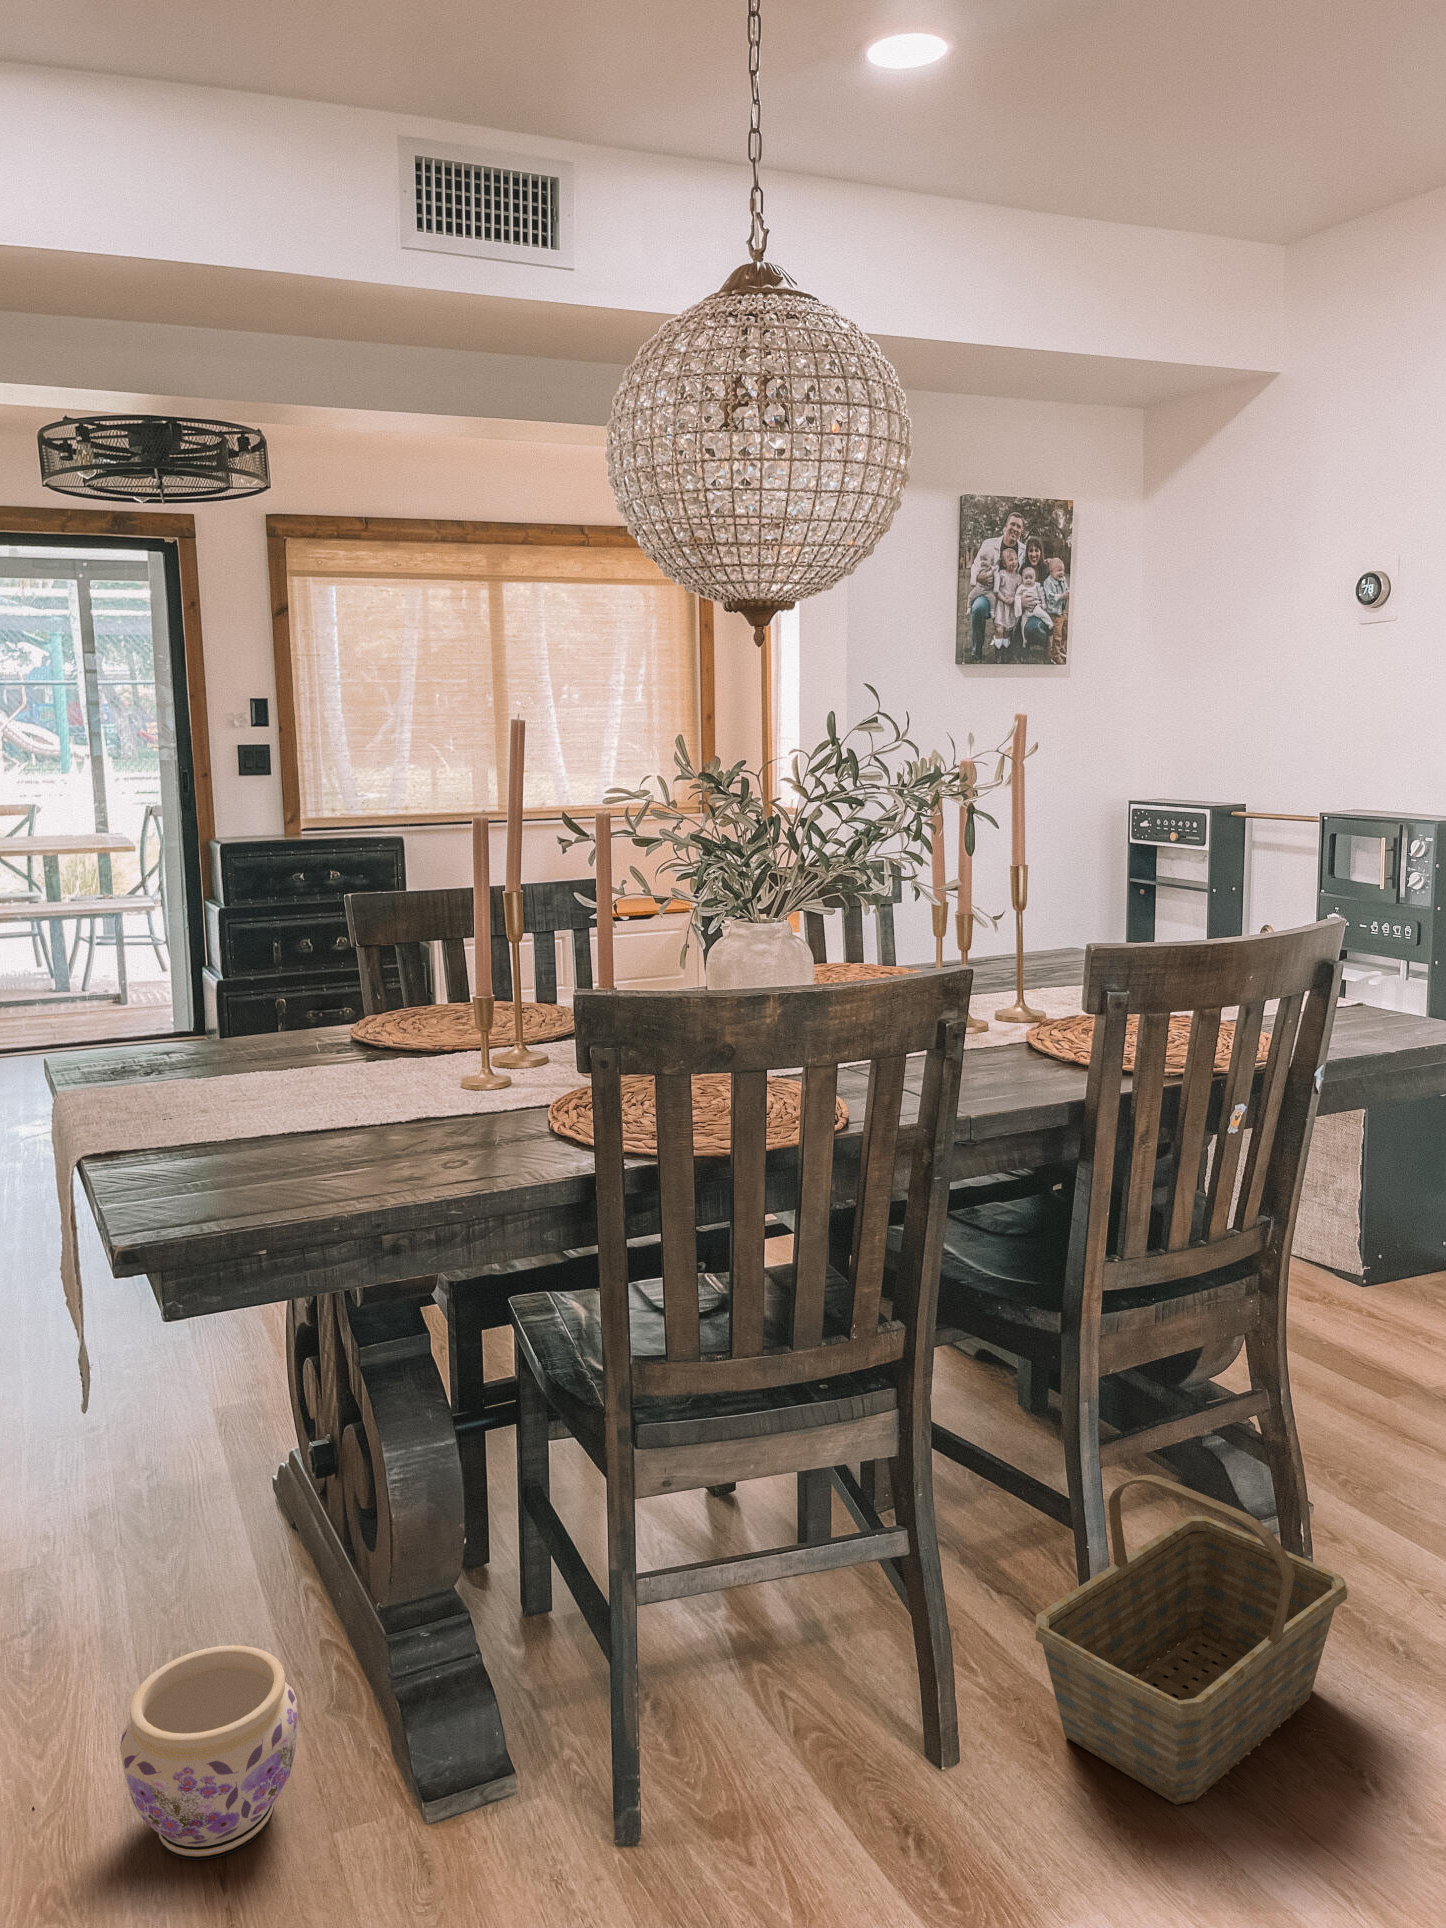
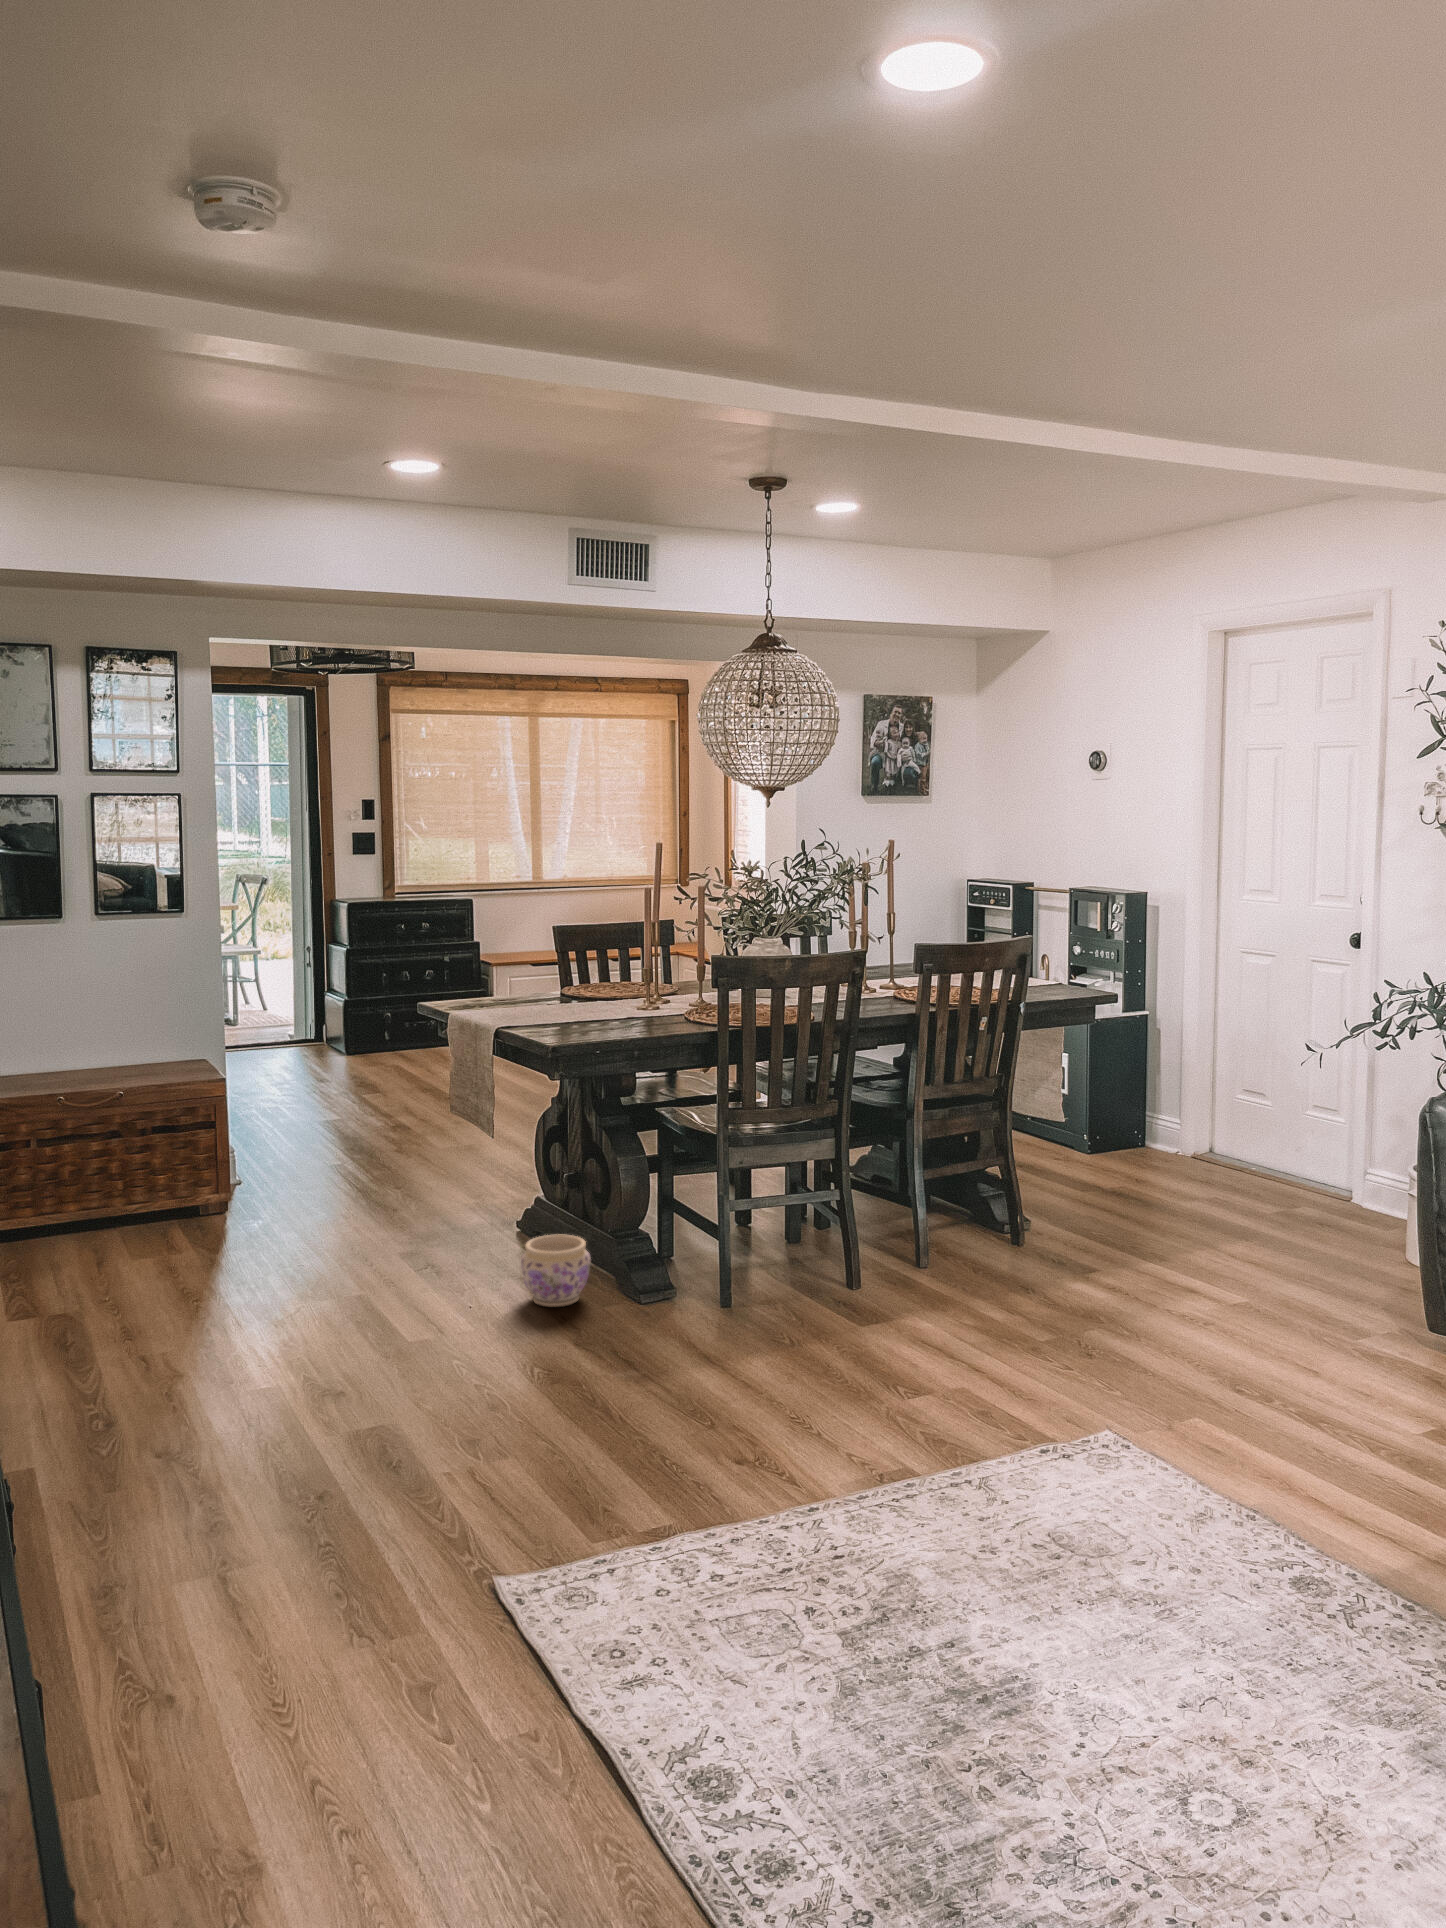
basket: present [1036,1475,1348,1805] -> none [892,1170,1024,1289]

